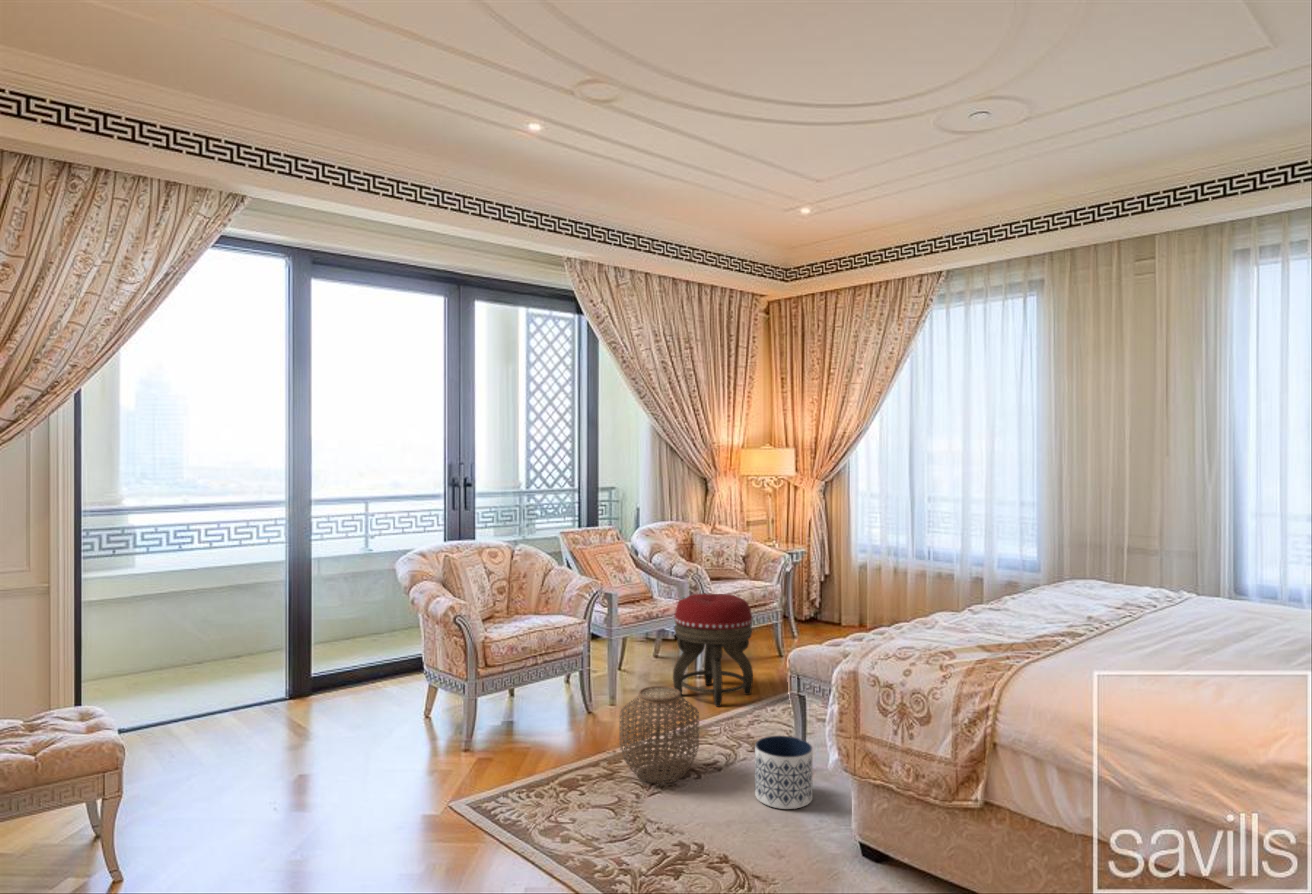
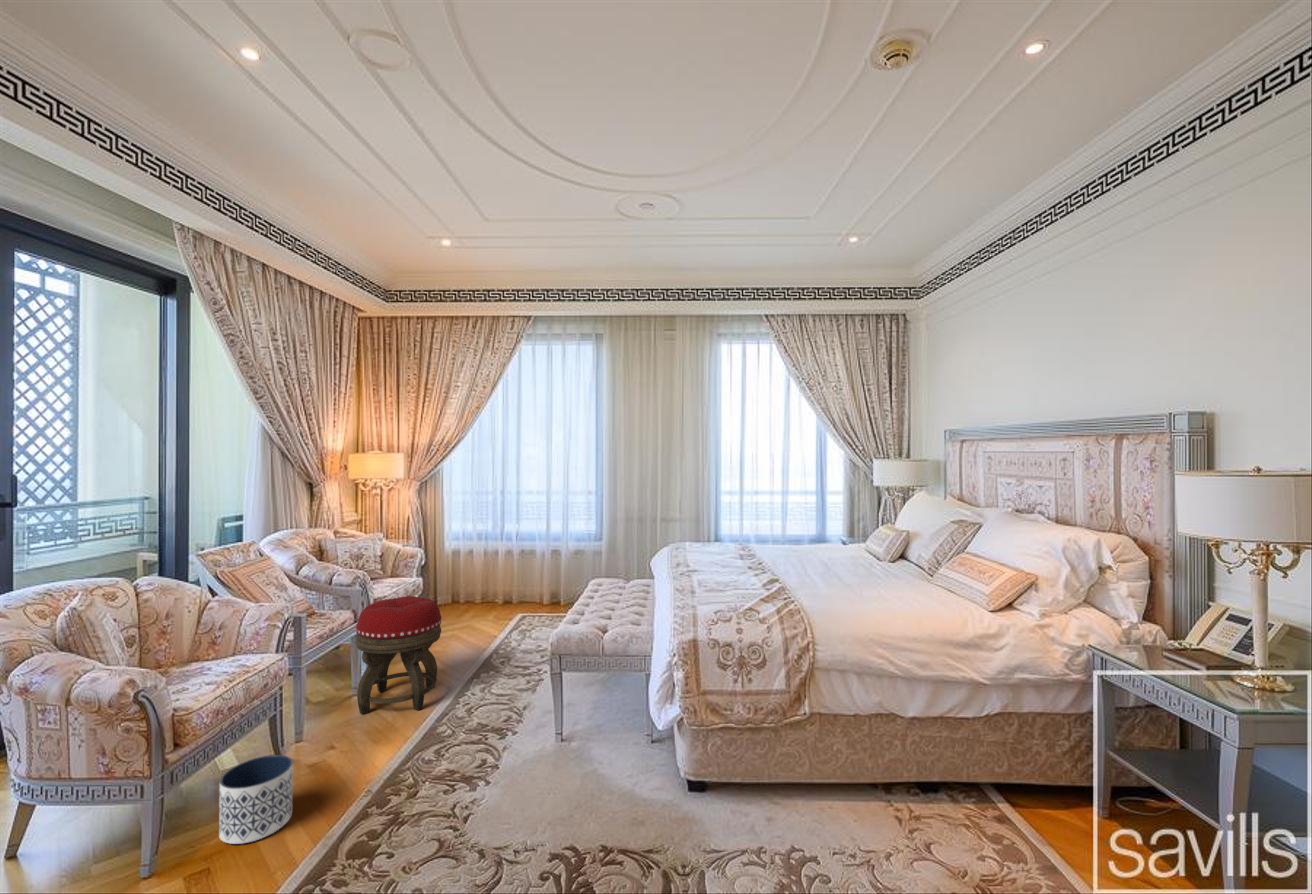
woven basket: present [619,686,699,783] -> none [404,707,496,820]
planter: present [755,736,813,809] -> present [219,755,293,844]

